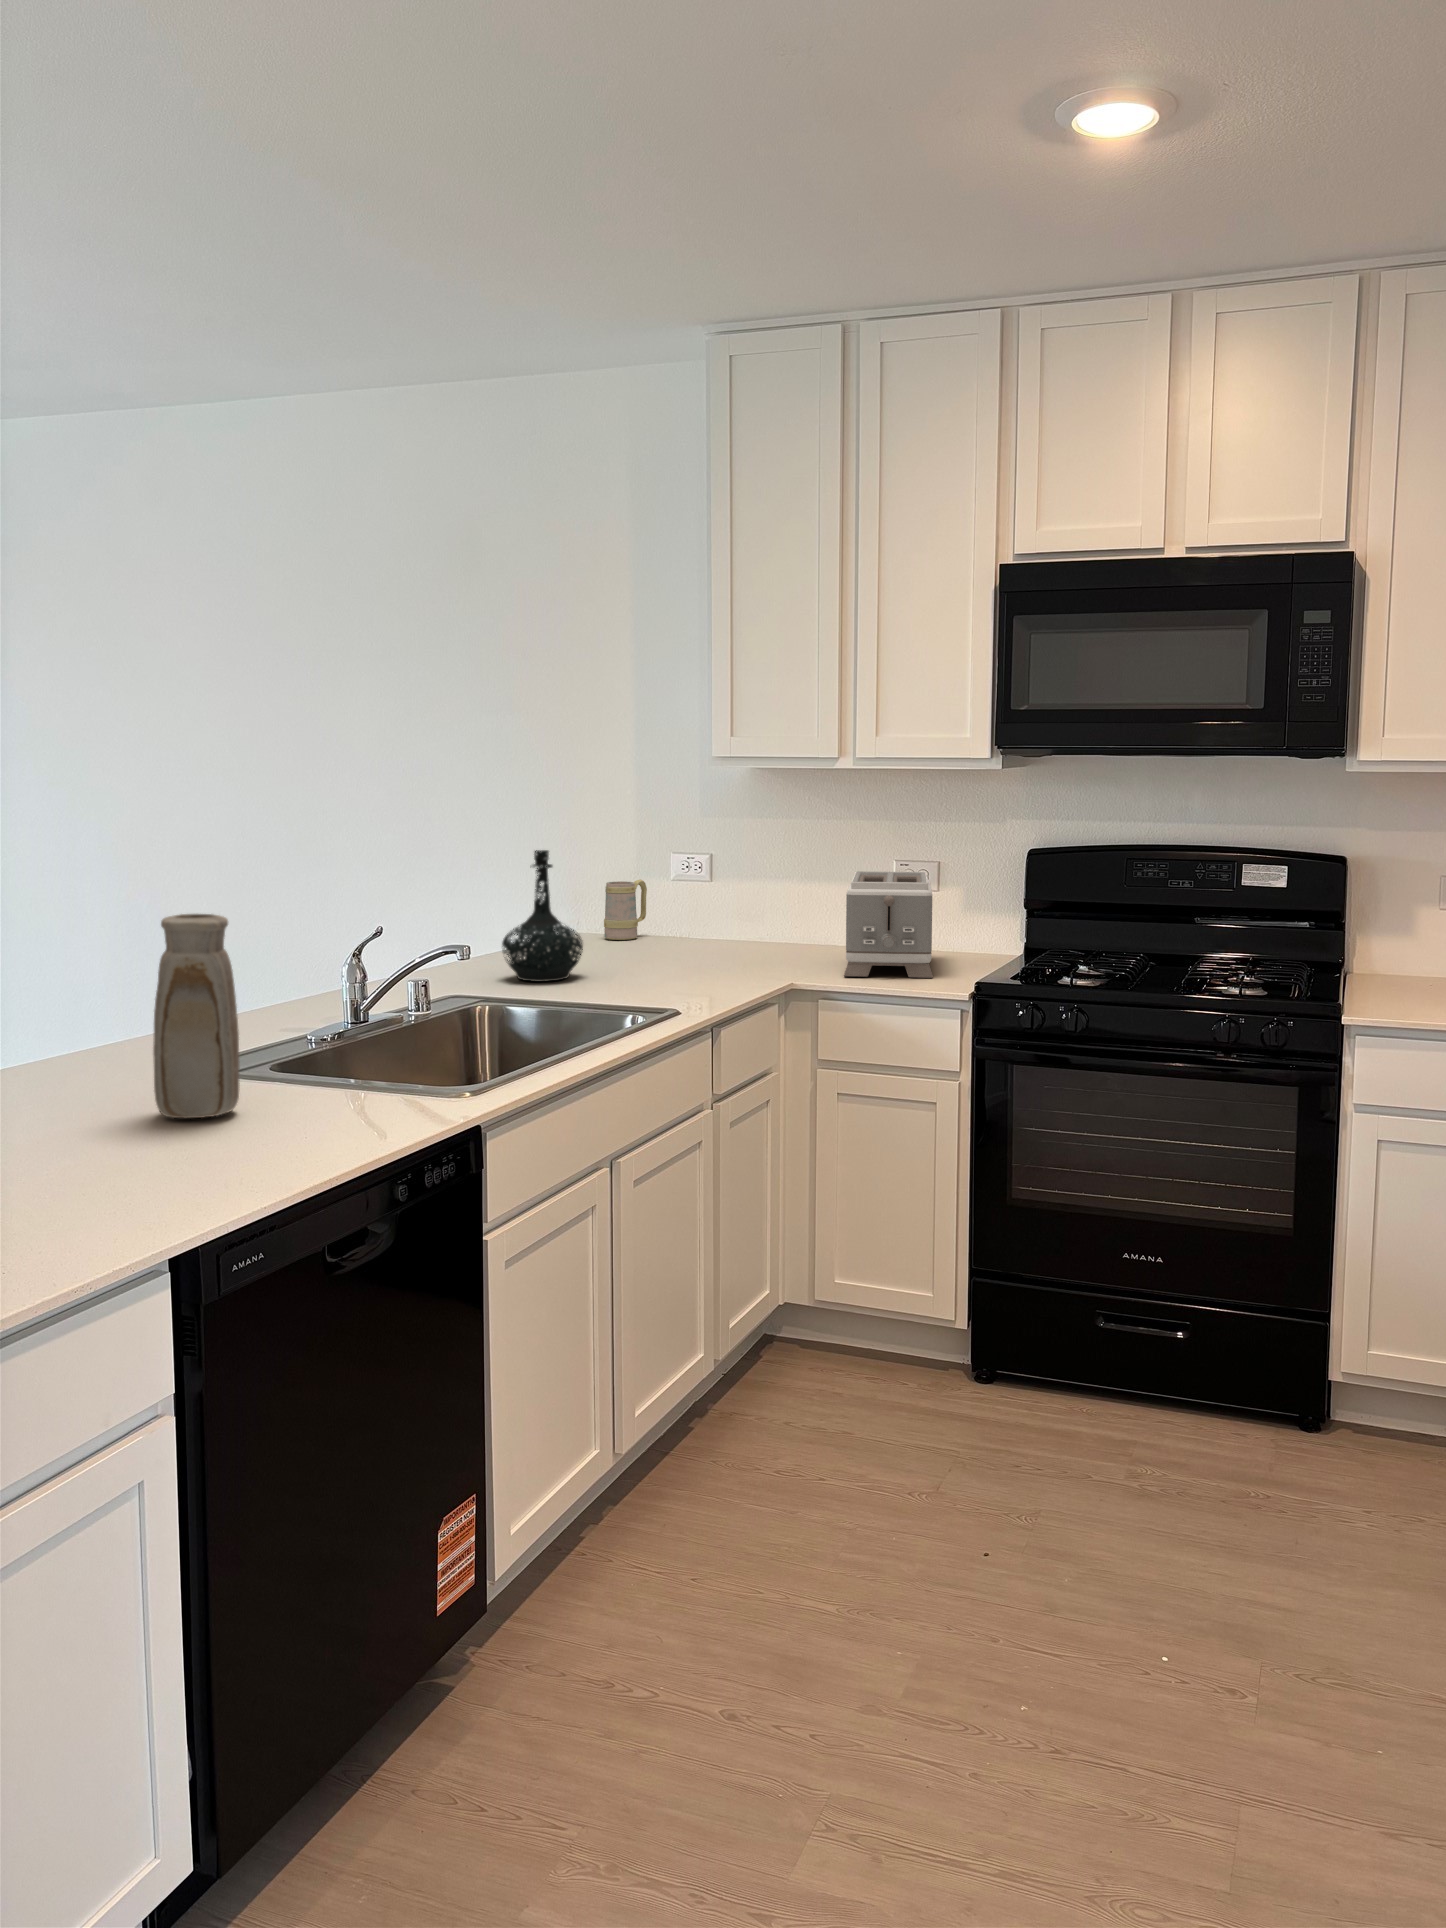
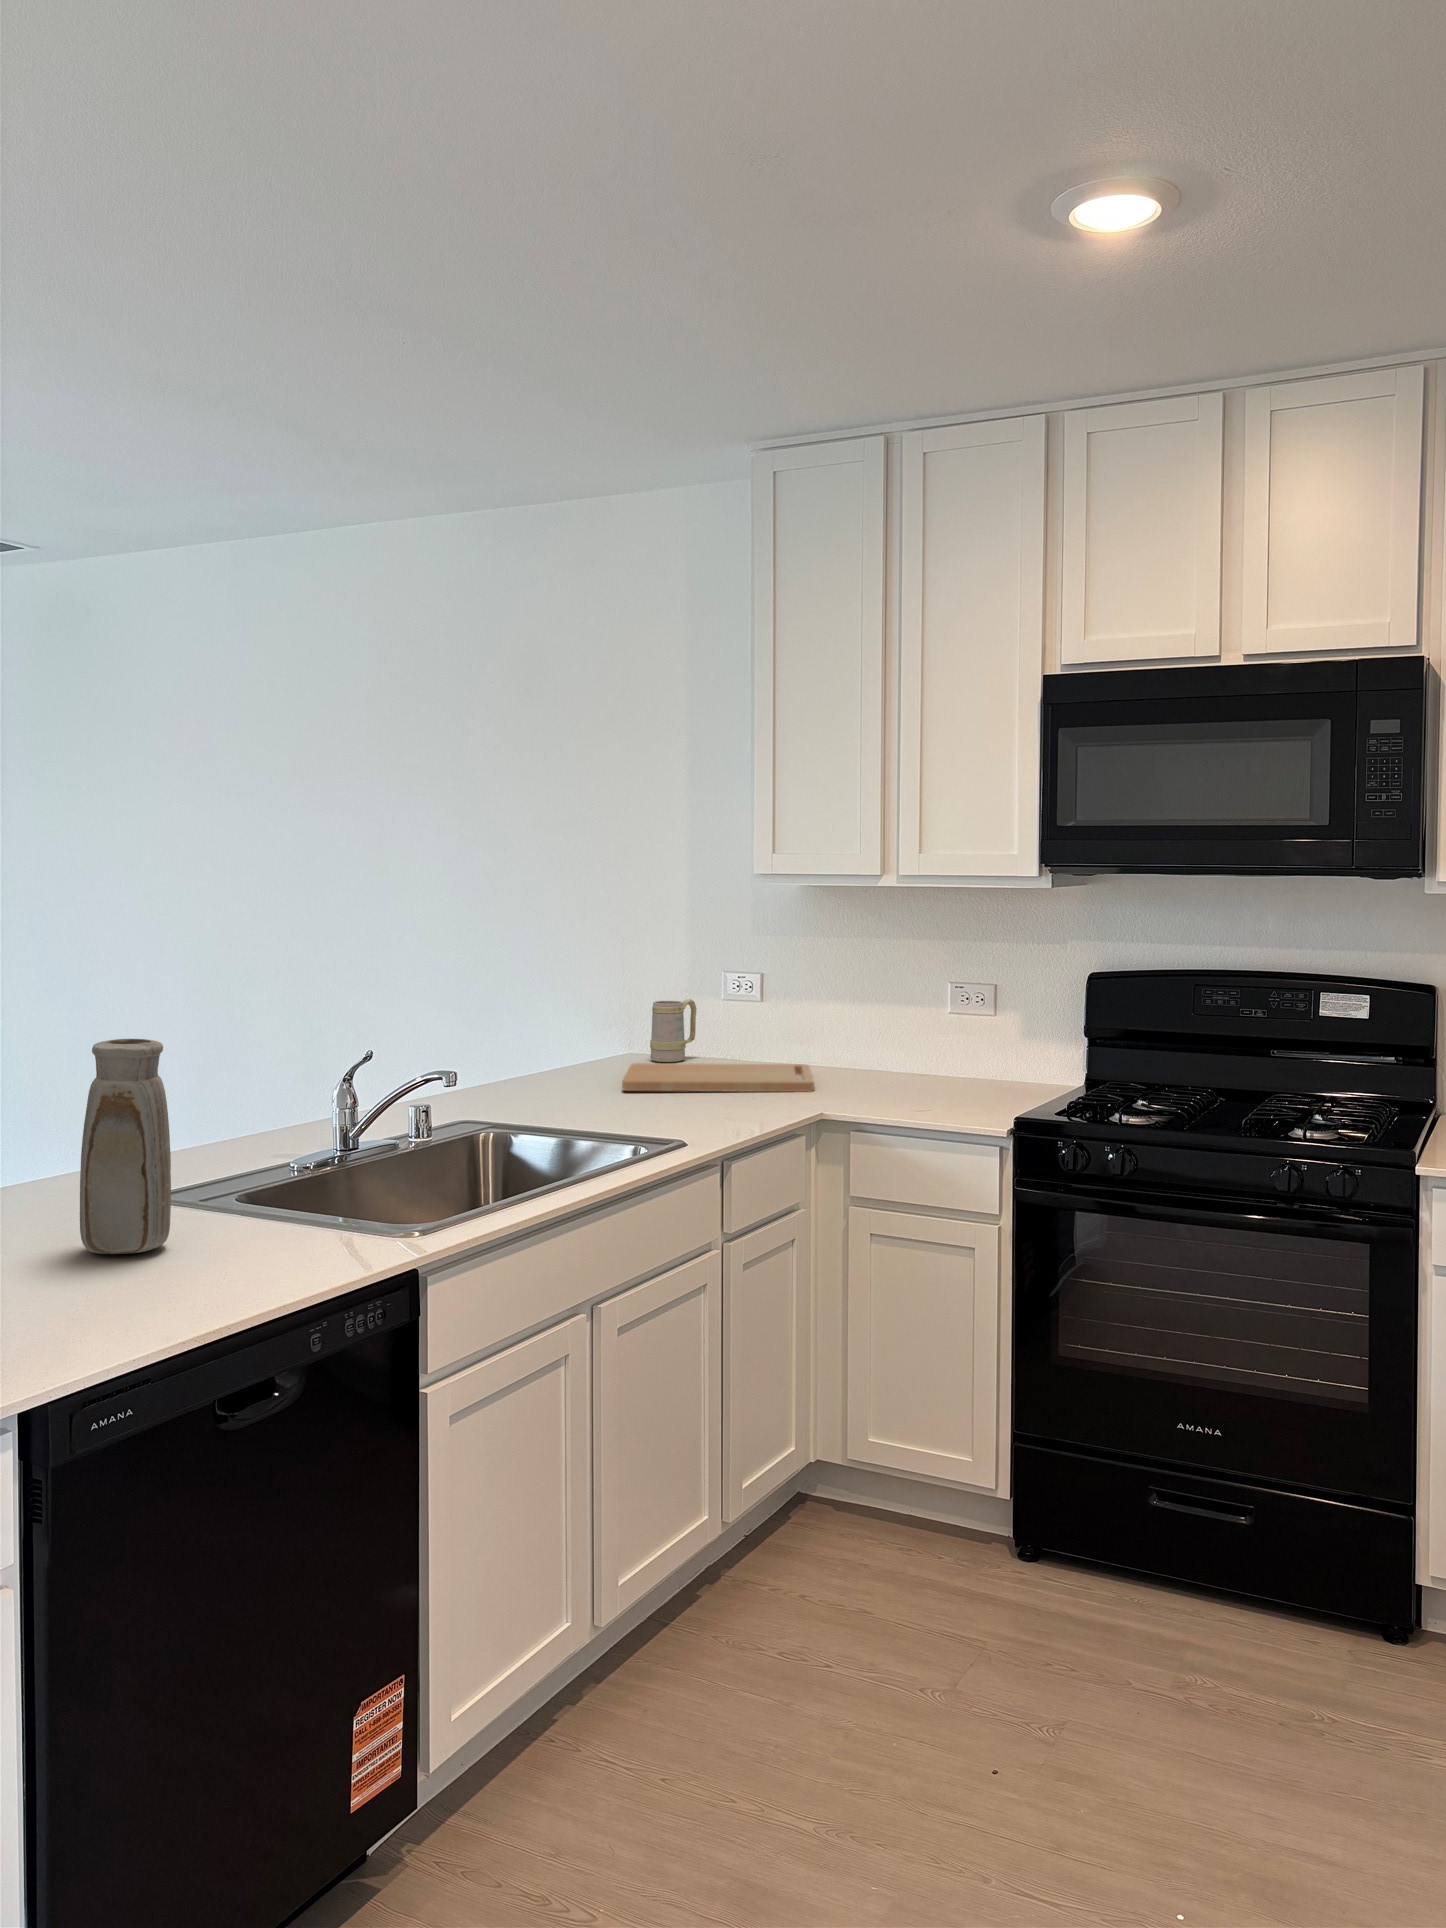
bottle: present [502,850,583,982] -> none [521,969,606,1107]
toaster: present [844,871,933,978] -> none [878,995,983,1112]
cutting board: none [592,939,775,966] -> present [622,1063,814,1092]

